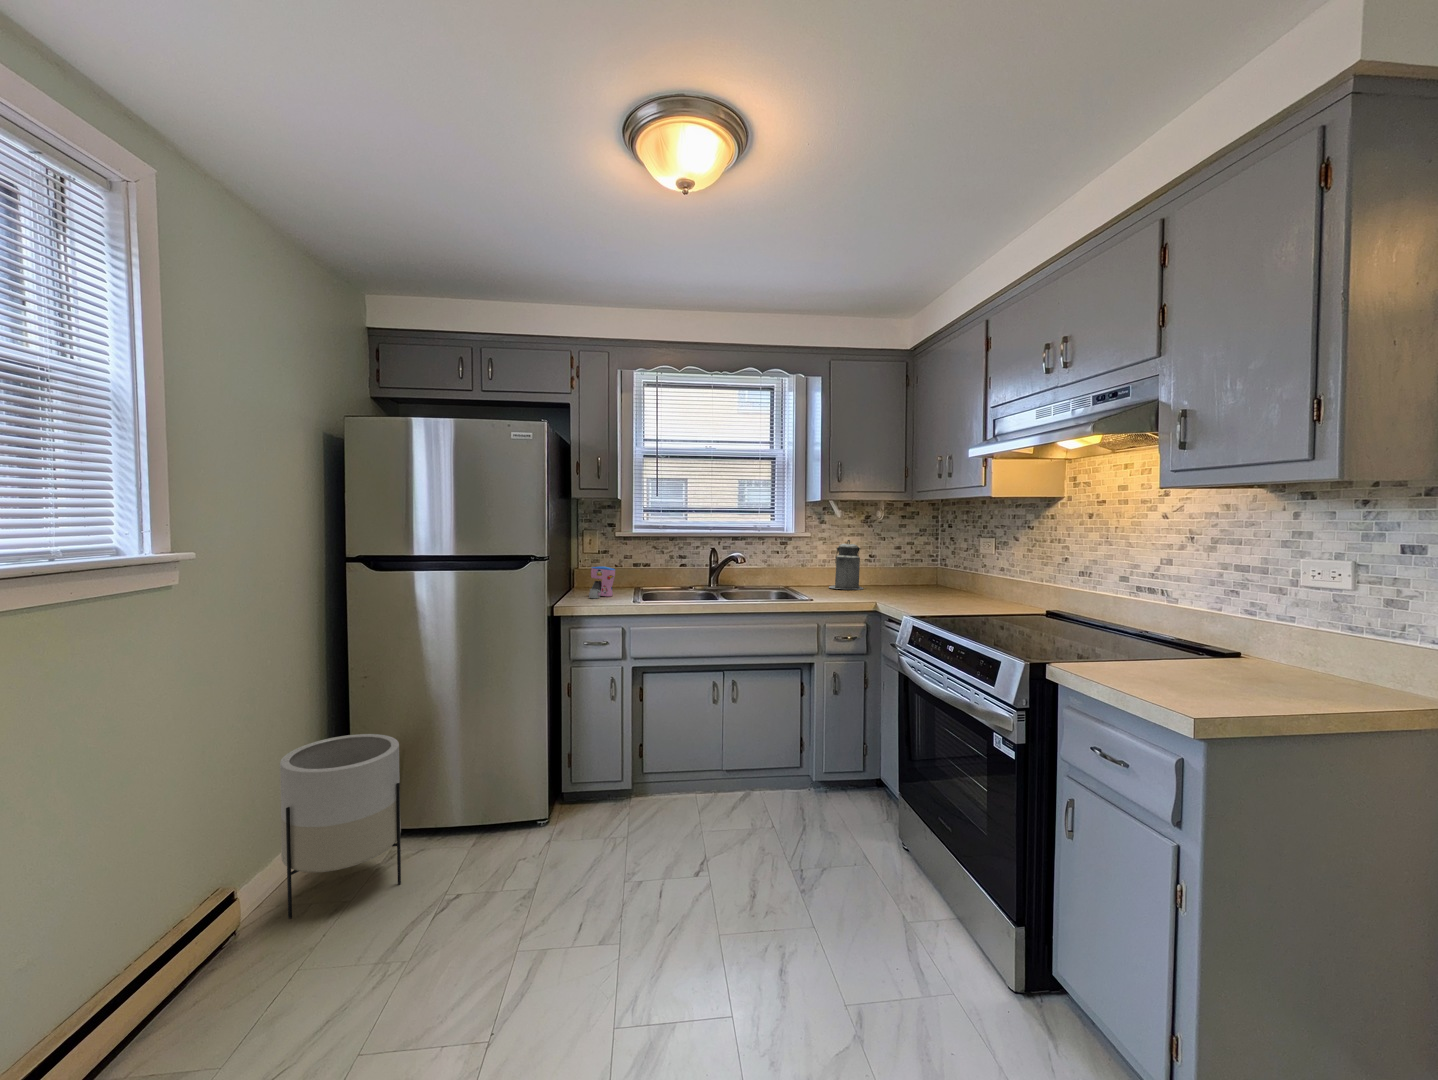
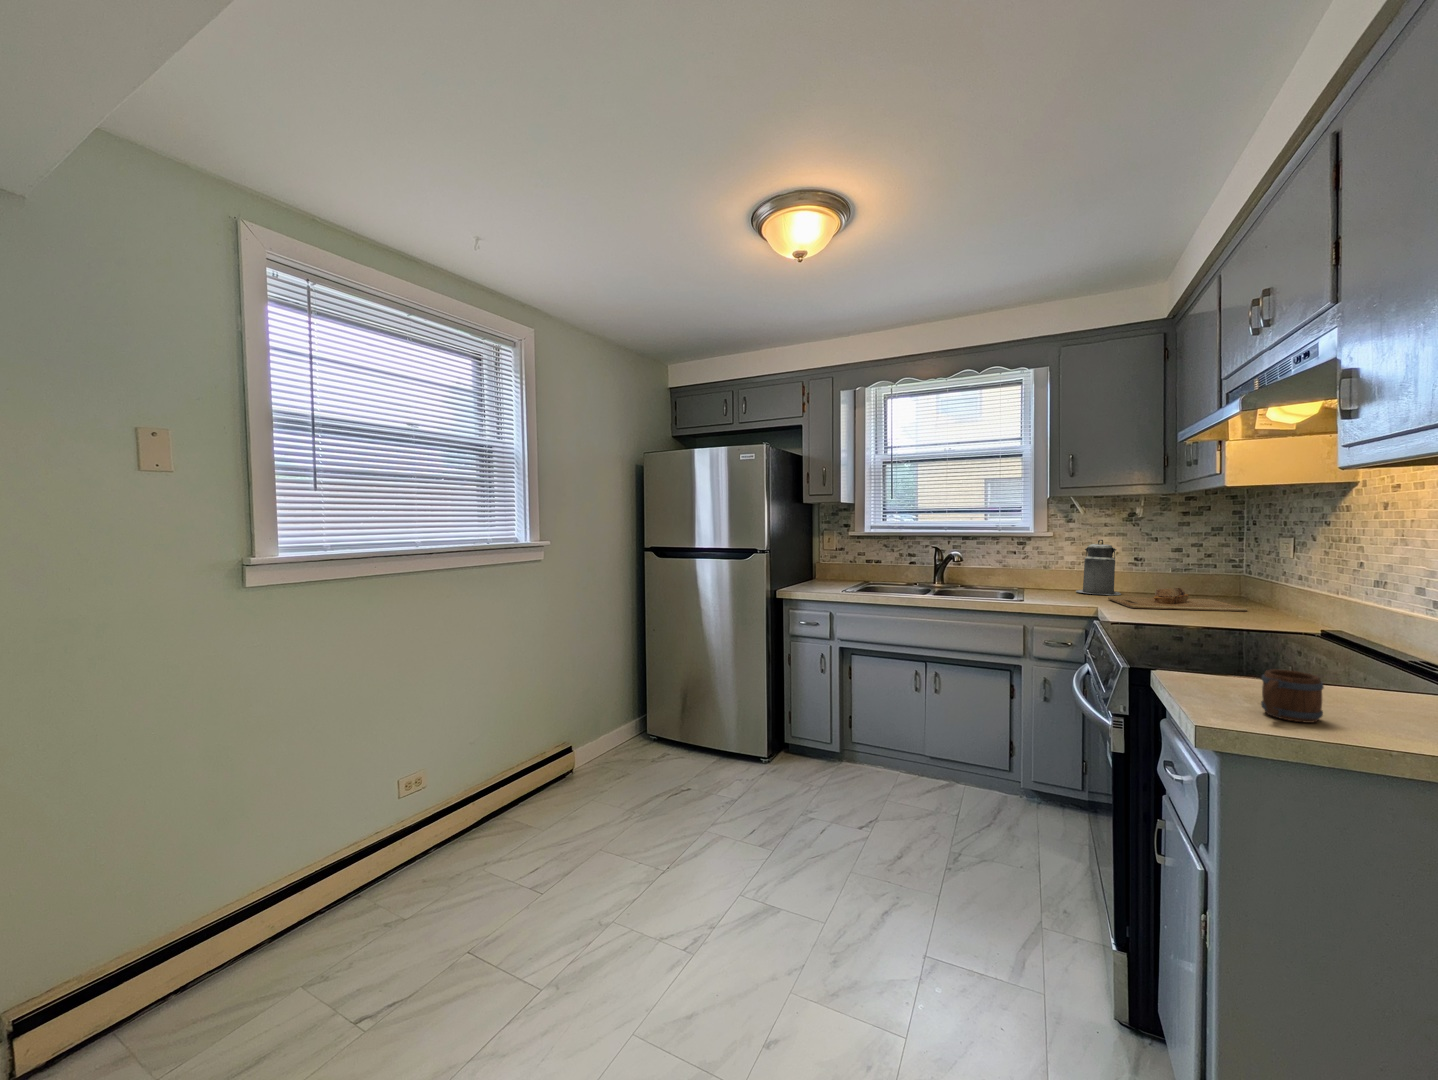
coffee maker: present [589,566,615,598] -> none [818,561,844,588]
cutting board: none [867,580,968,600] -> present [1108,588,1248,611]
mug: none [1160,643,1201,681] -> present [1261,669,1324,723]
planter: present [280,734,401,918] -> none [588,668,658,775]

